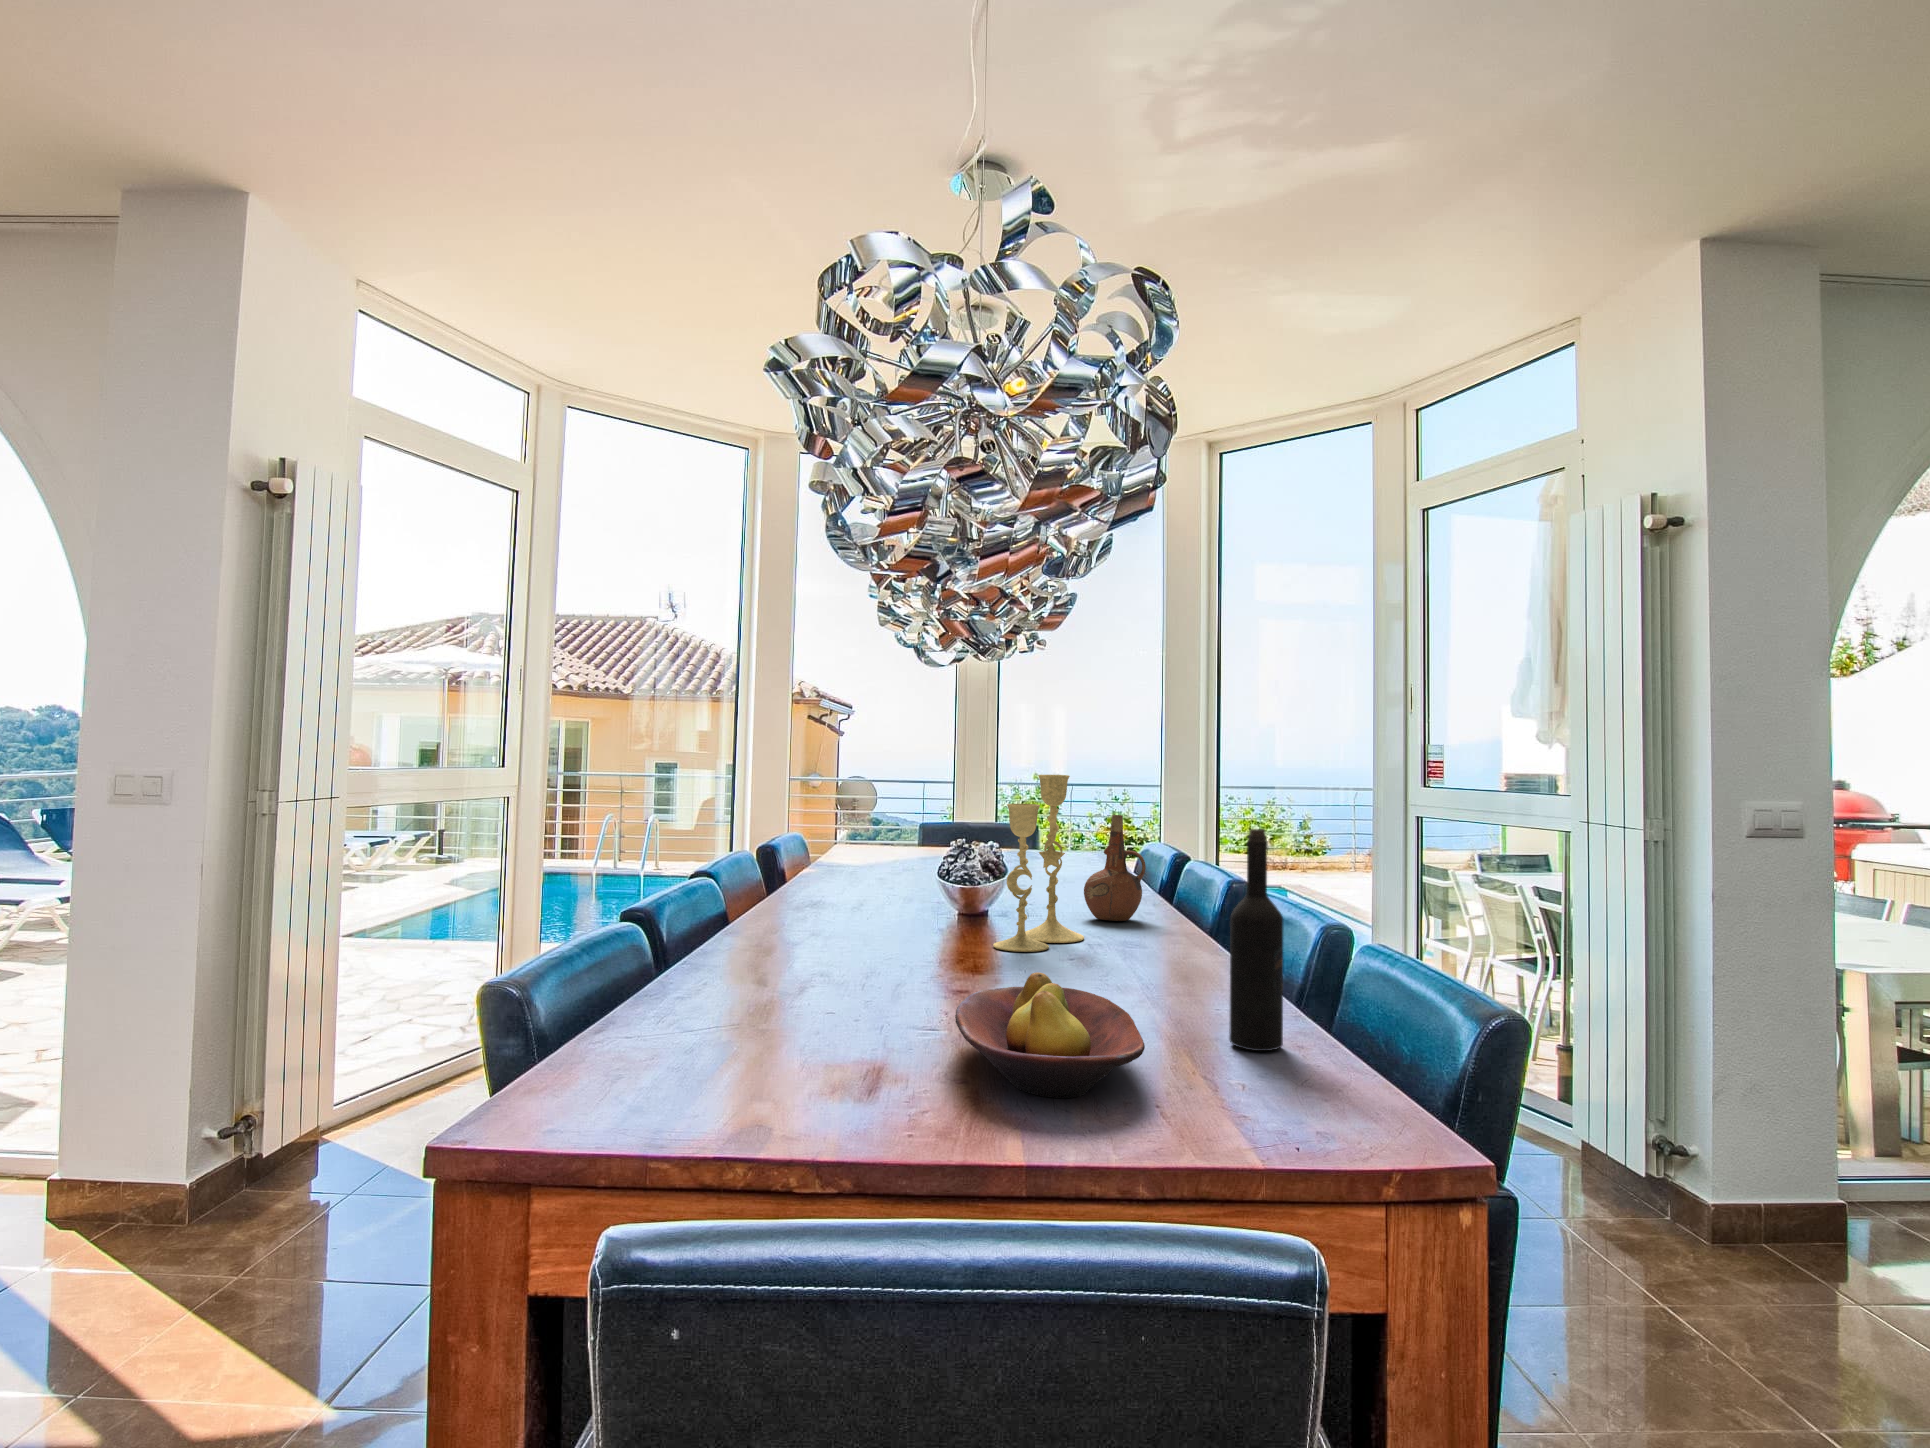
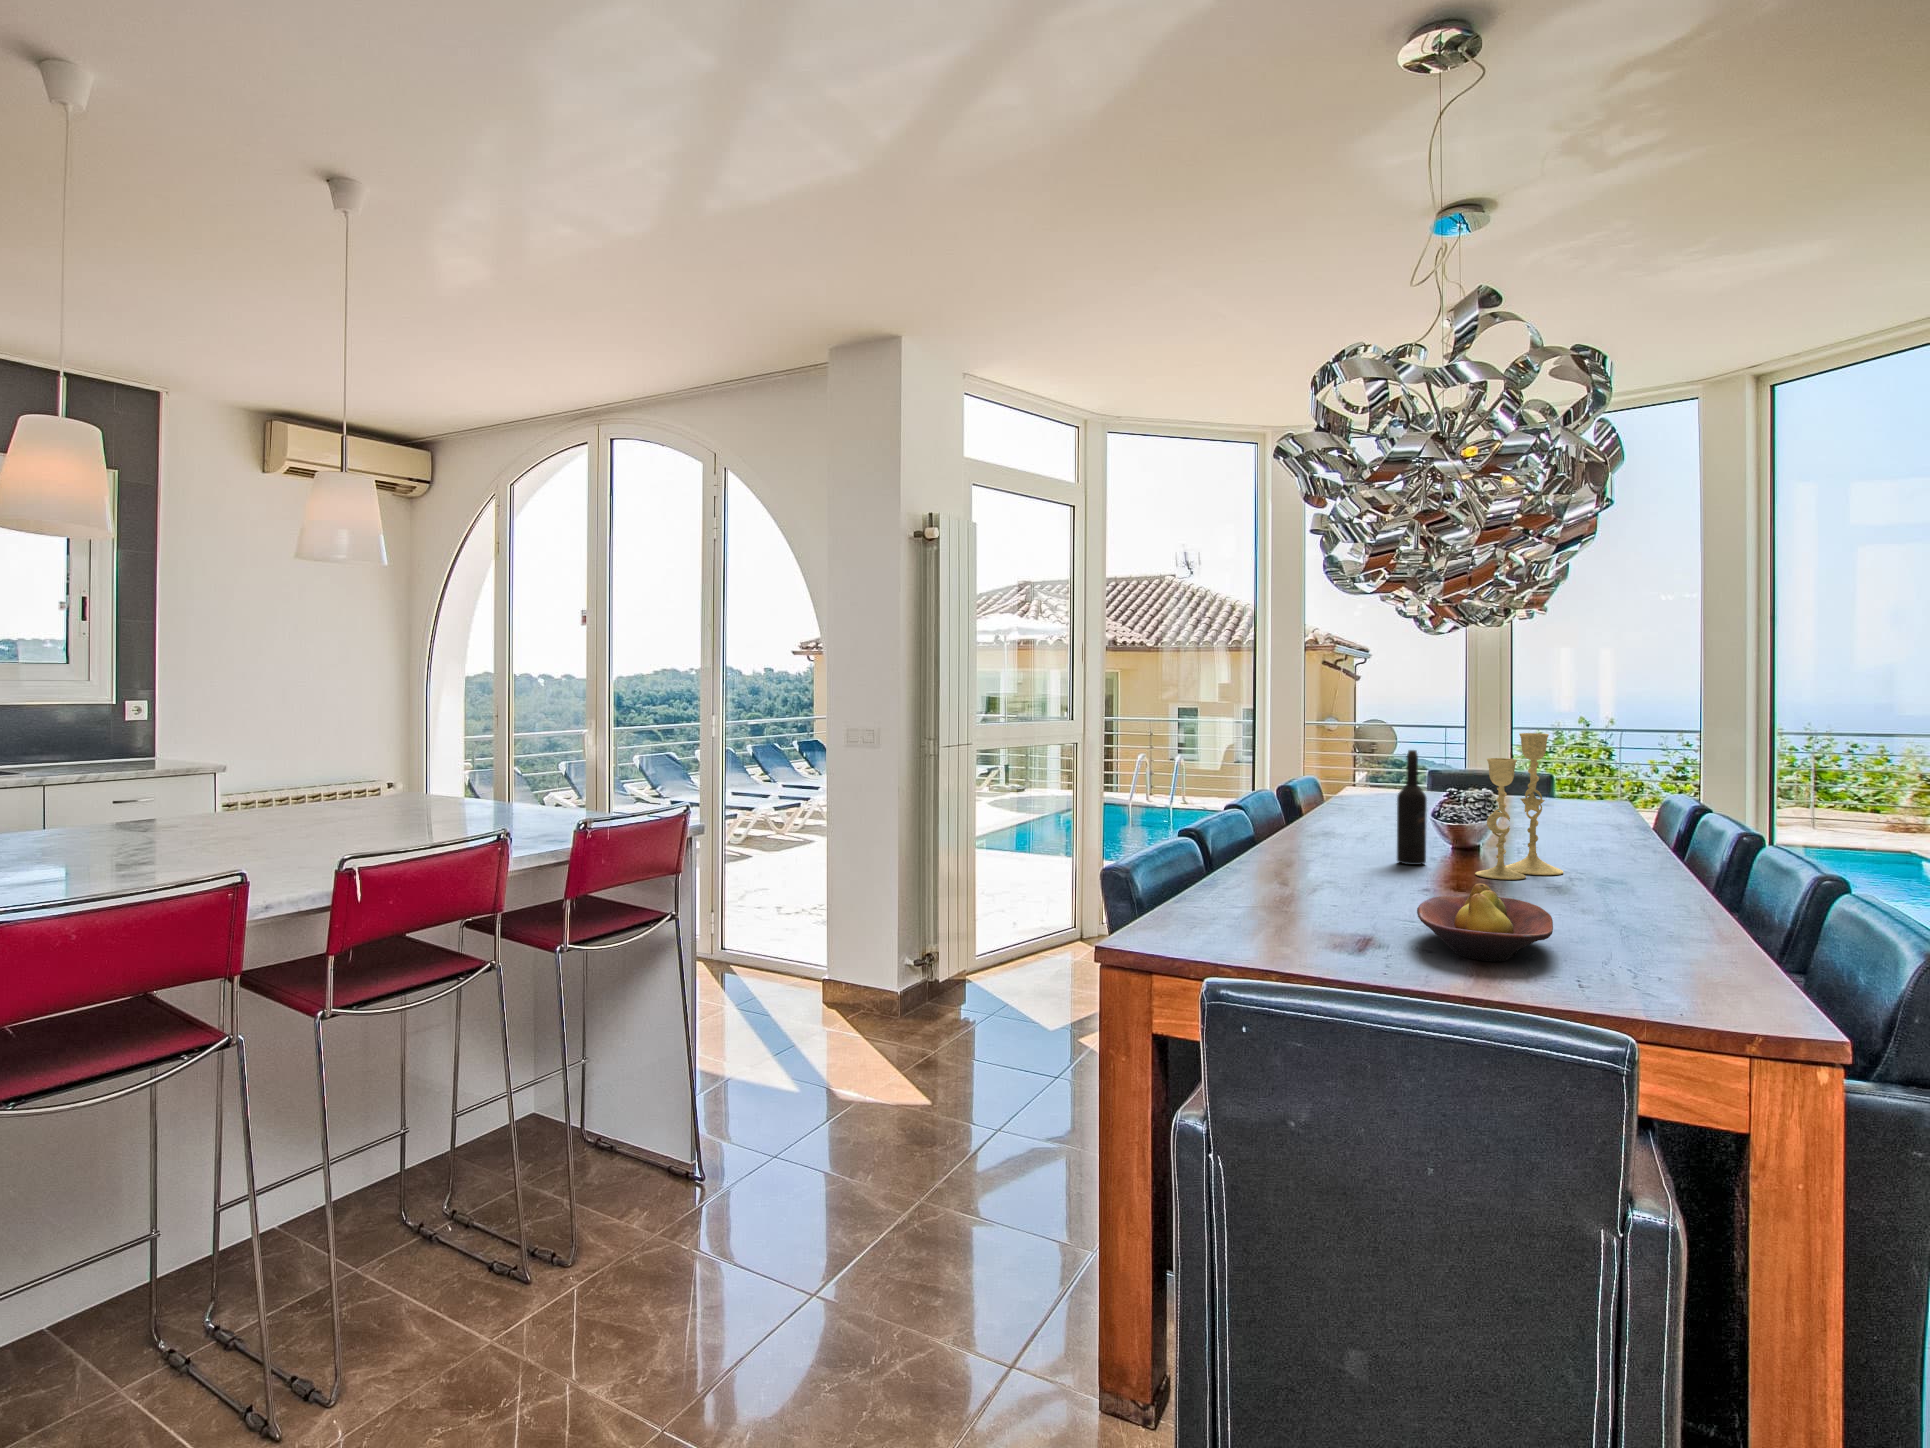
ceramic pitcher: present [1084,815,1146,921] -> none [1573,767,1636,862]
wine bottle: present [1229,829,1283,1051] -> present [1397,750,1427,865]

